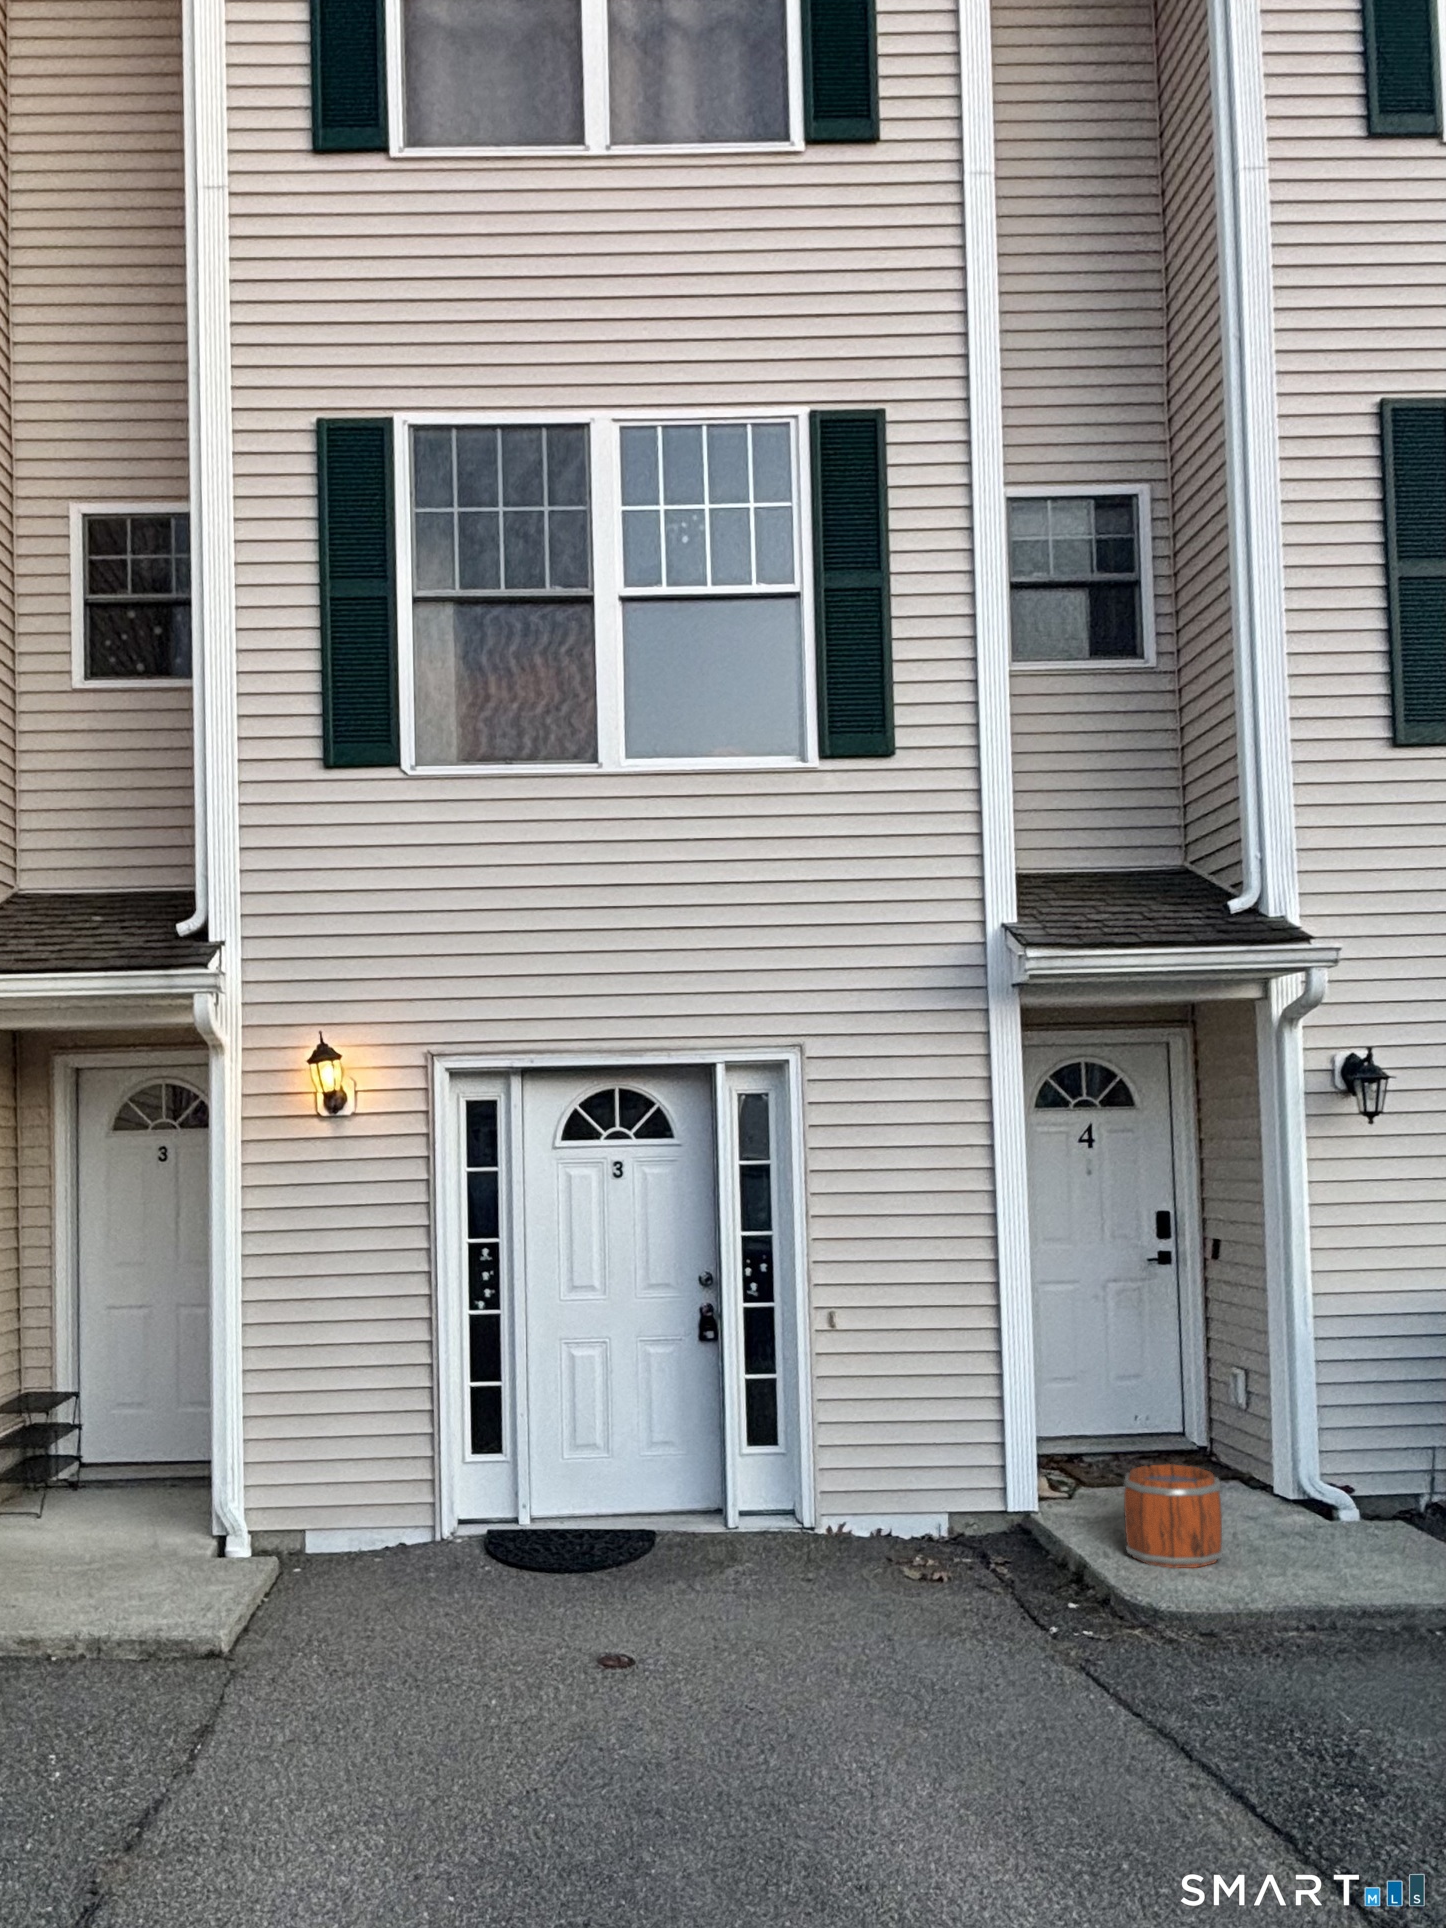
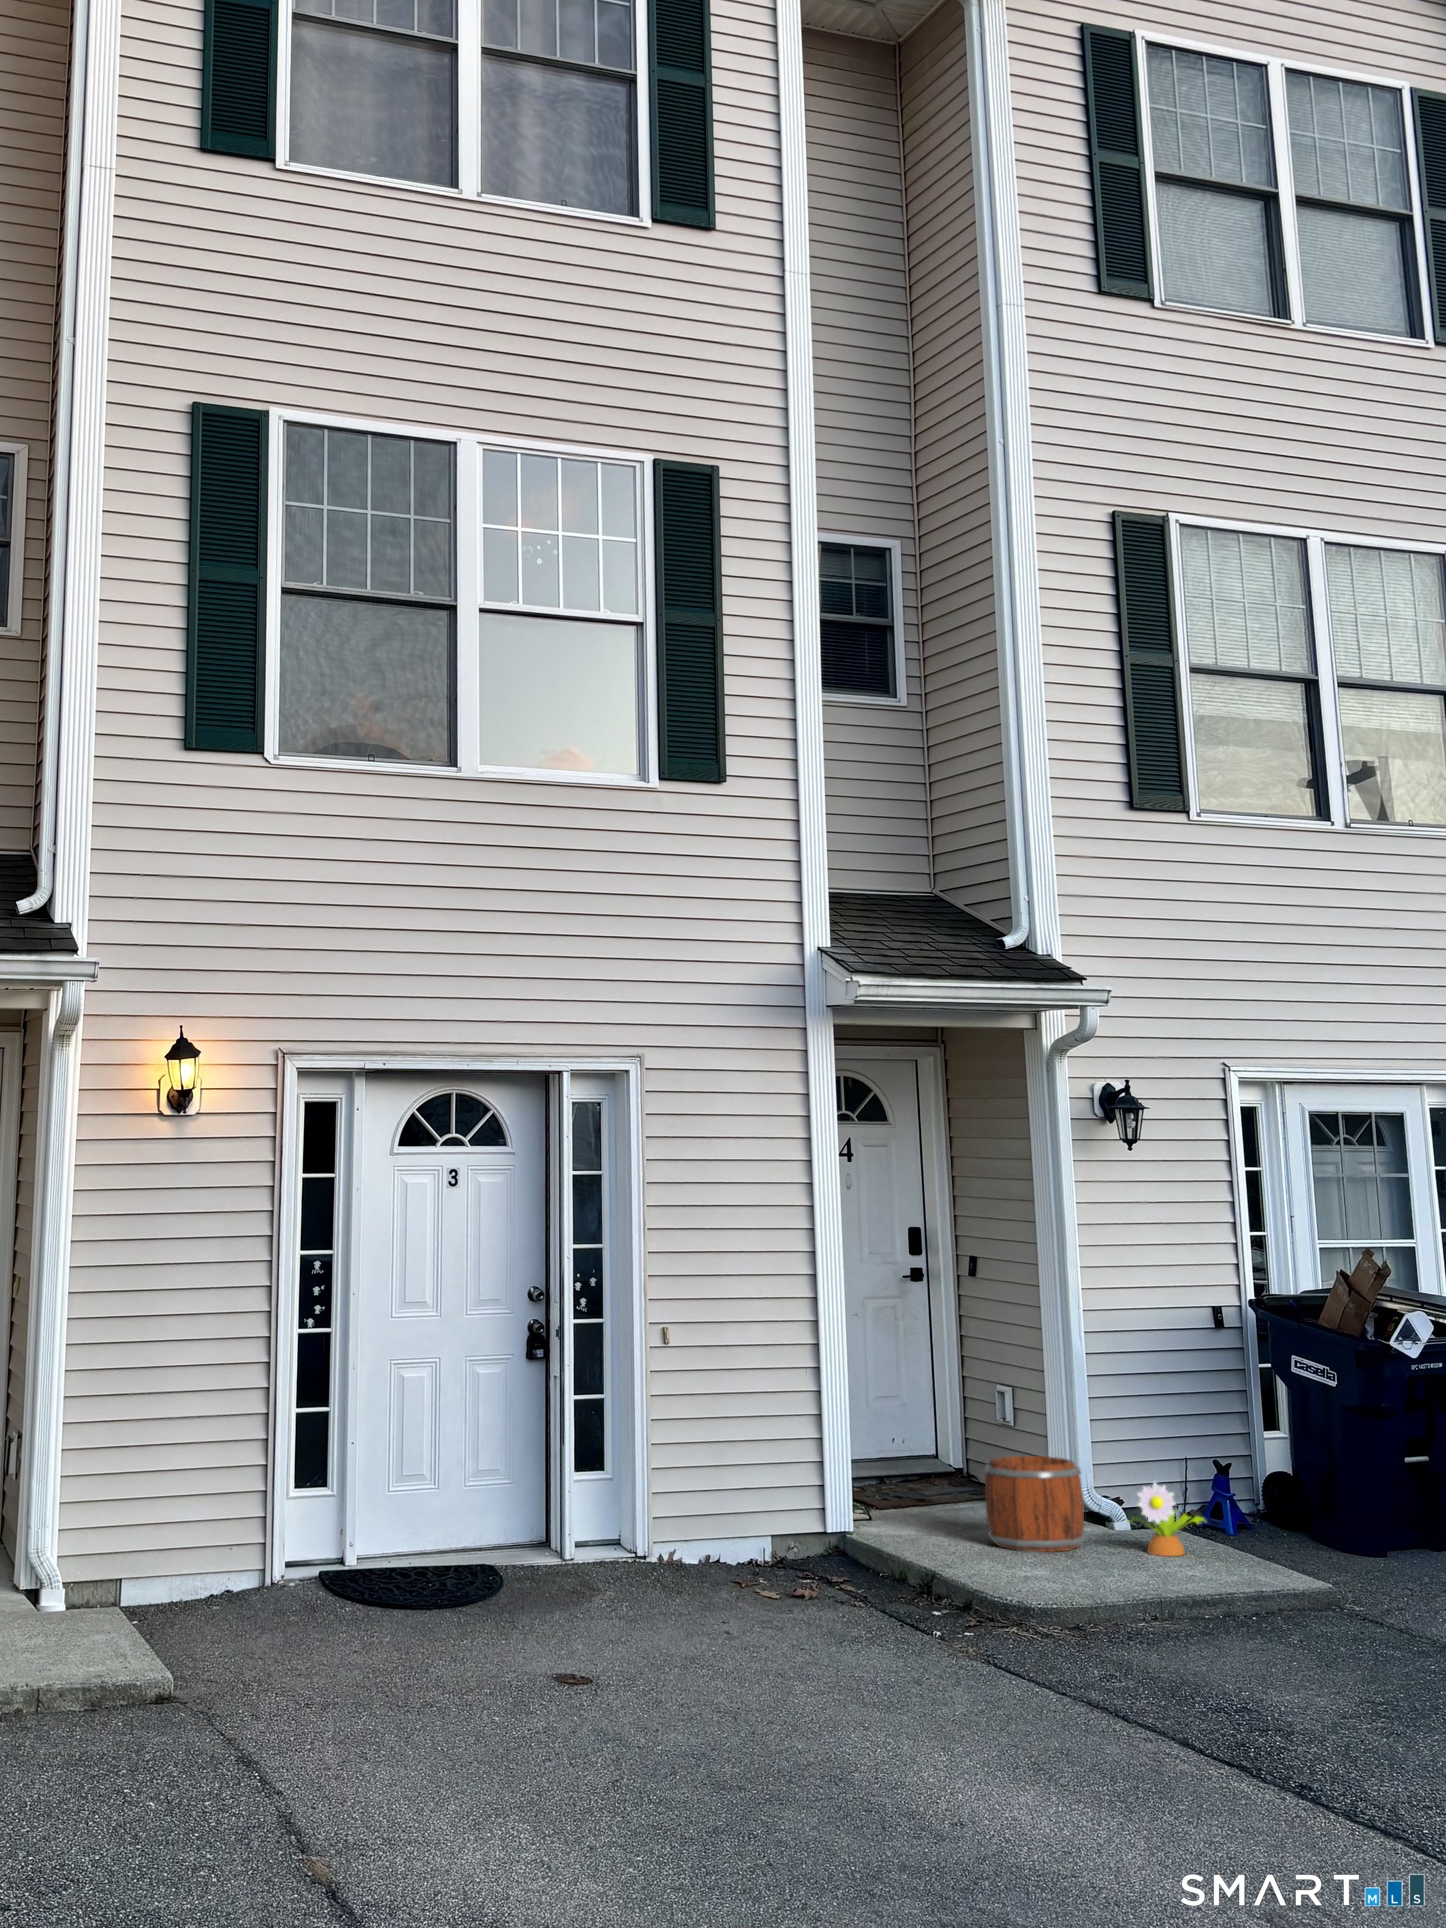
decorative plant: none [1261,1508,1343,1583] -> present [1128,1483,1204,1556]

